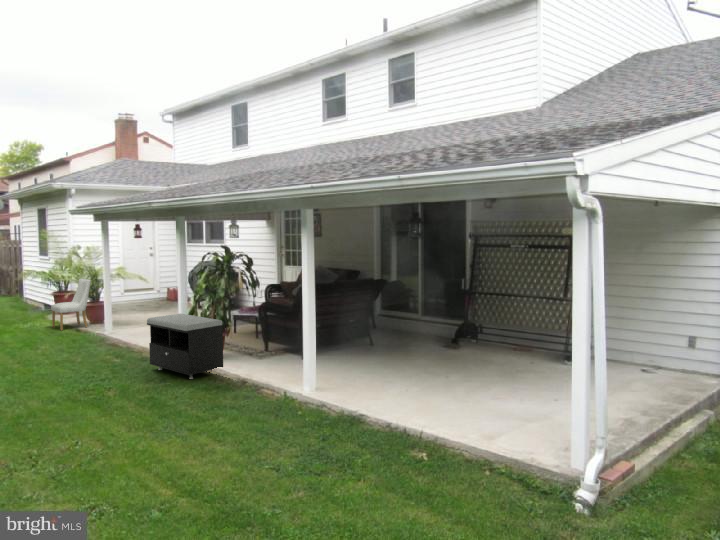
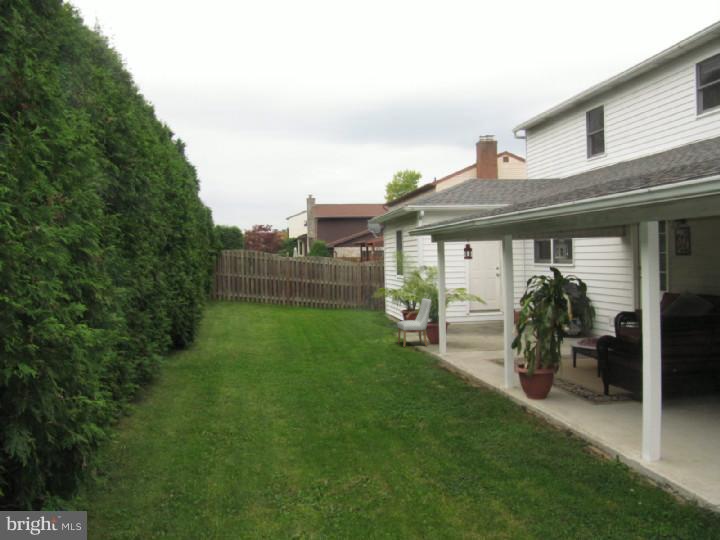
storage bench: present [147,314,223,379] -> none [467,342,547,418]

